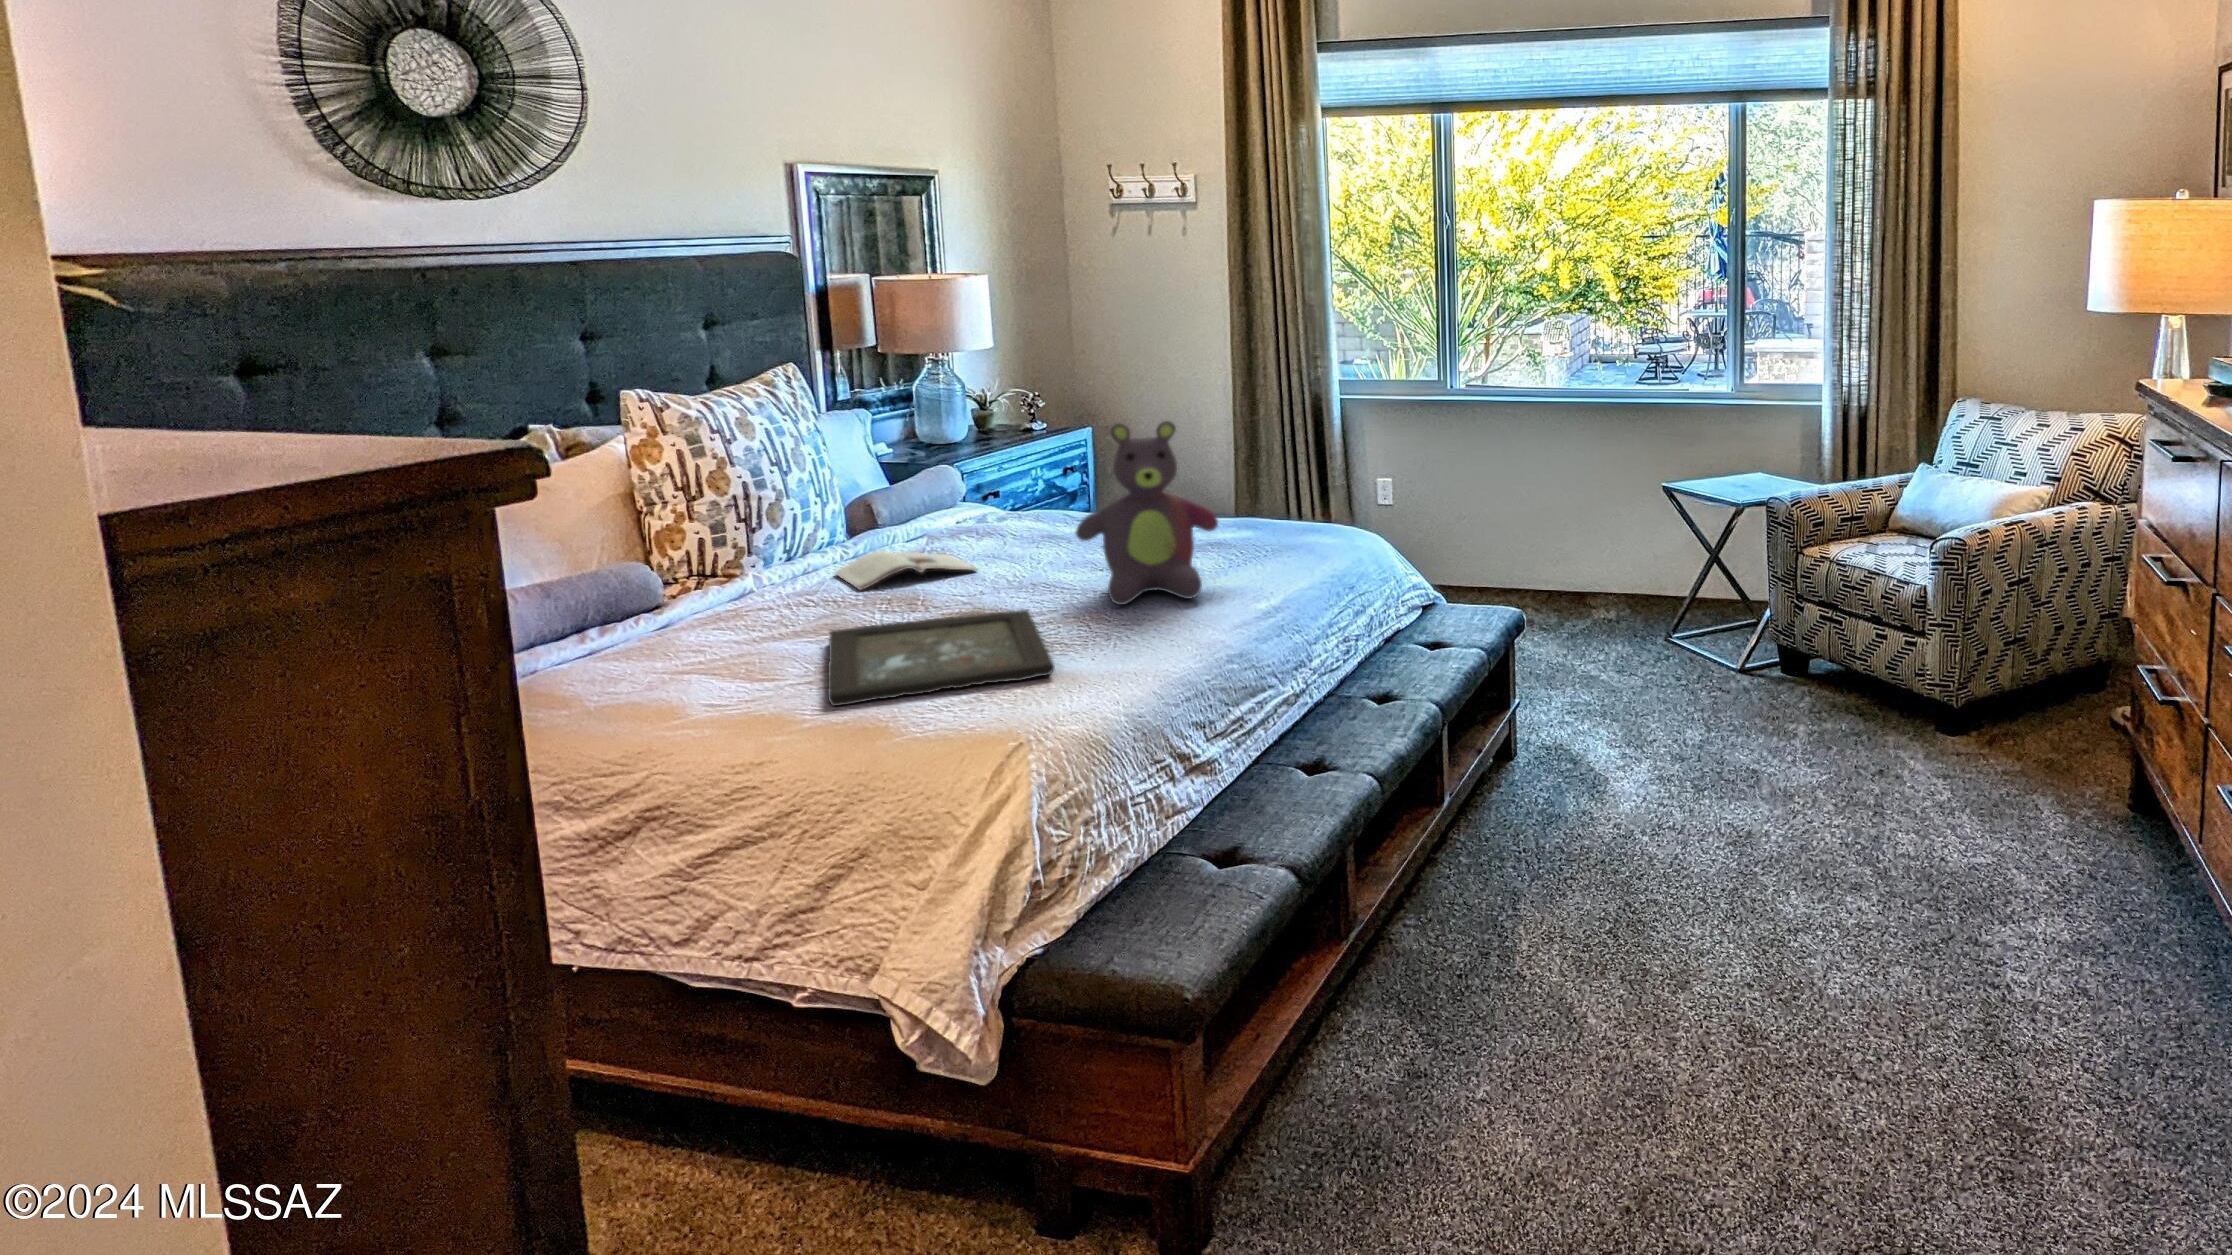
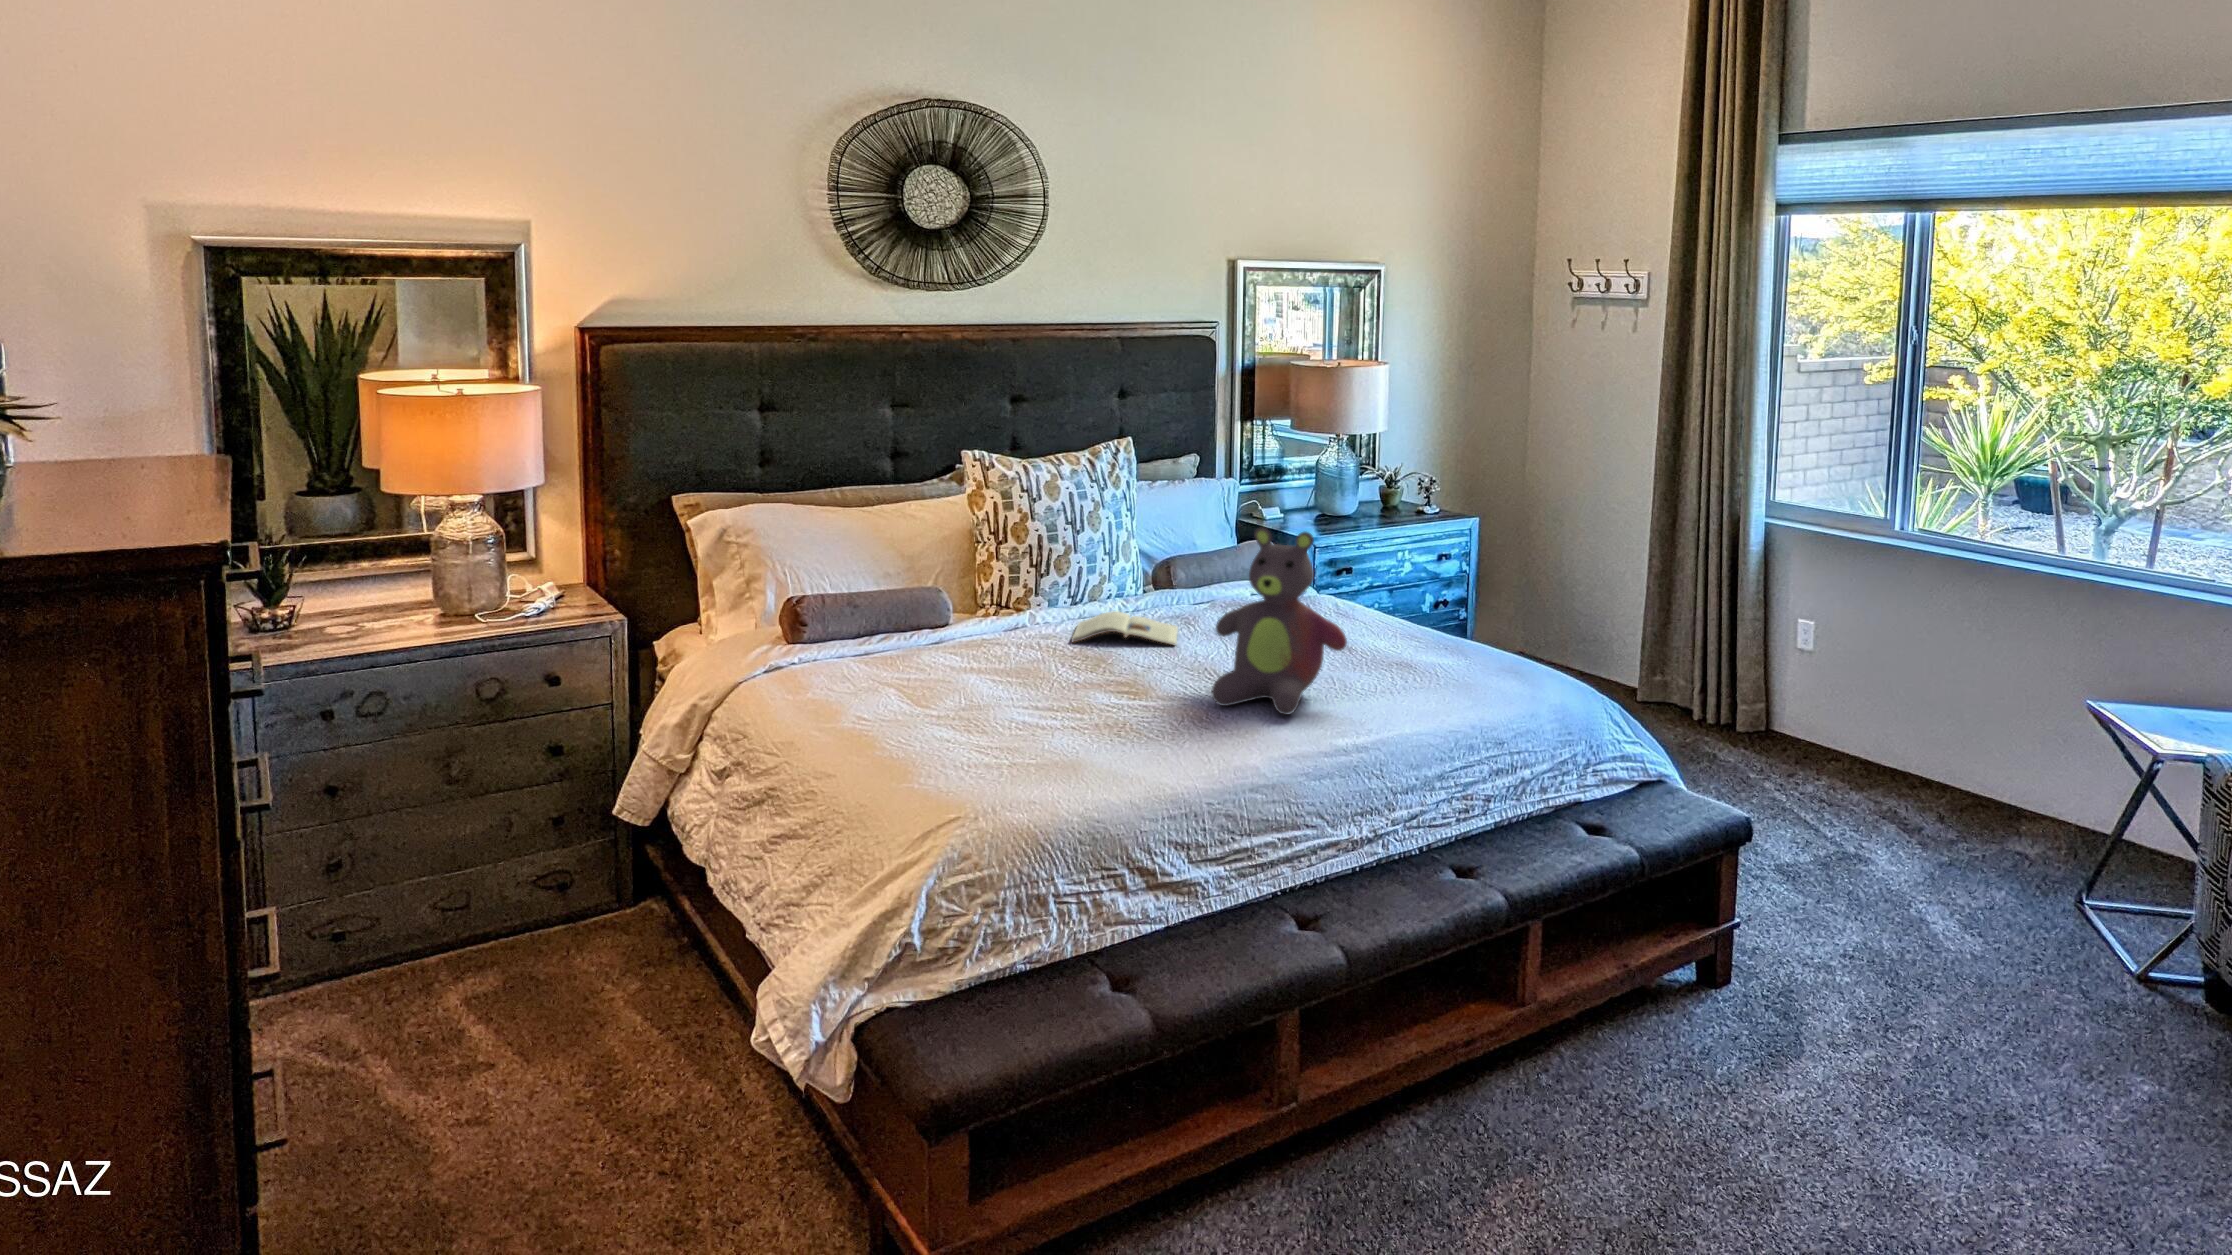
tray: present [828,610,1055,706] -> none [890,671,1137,754]

